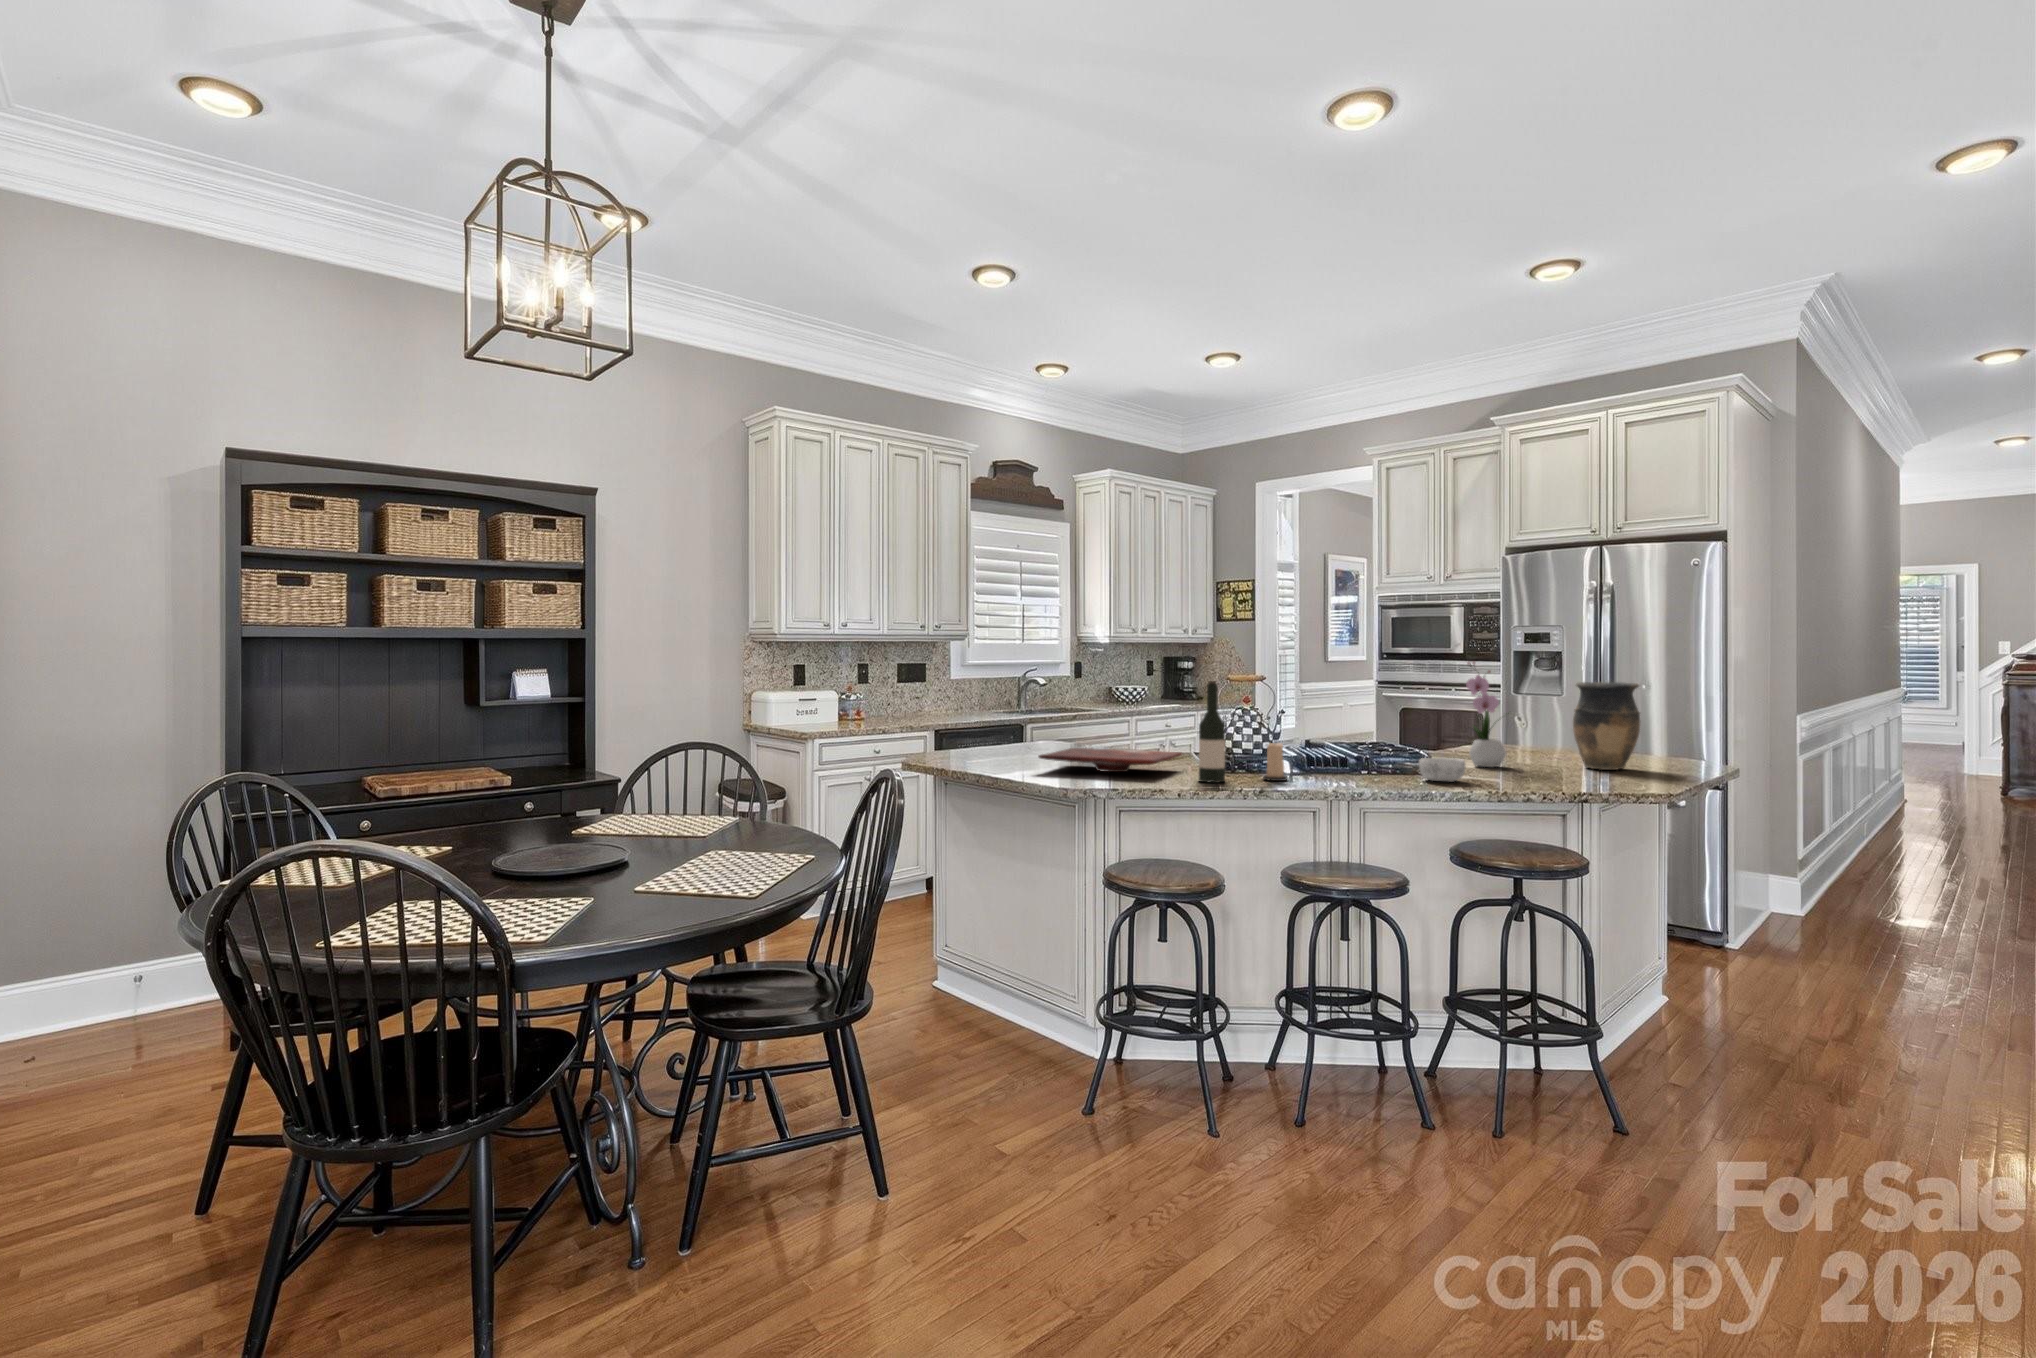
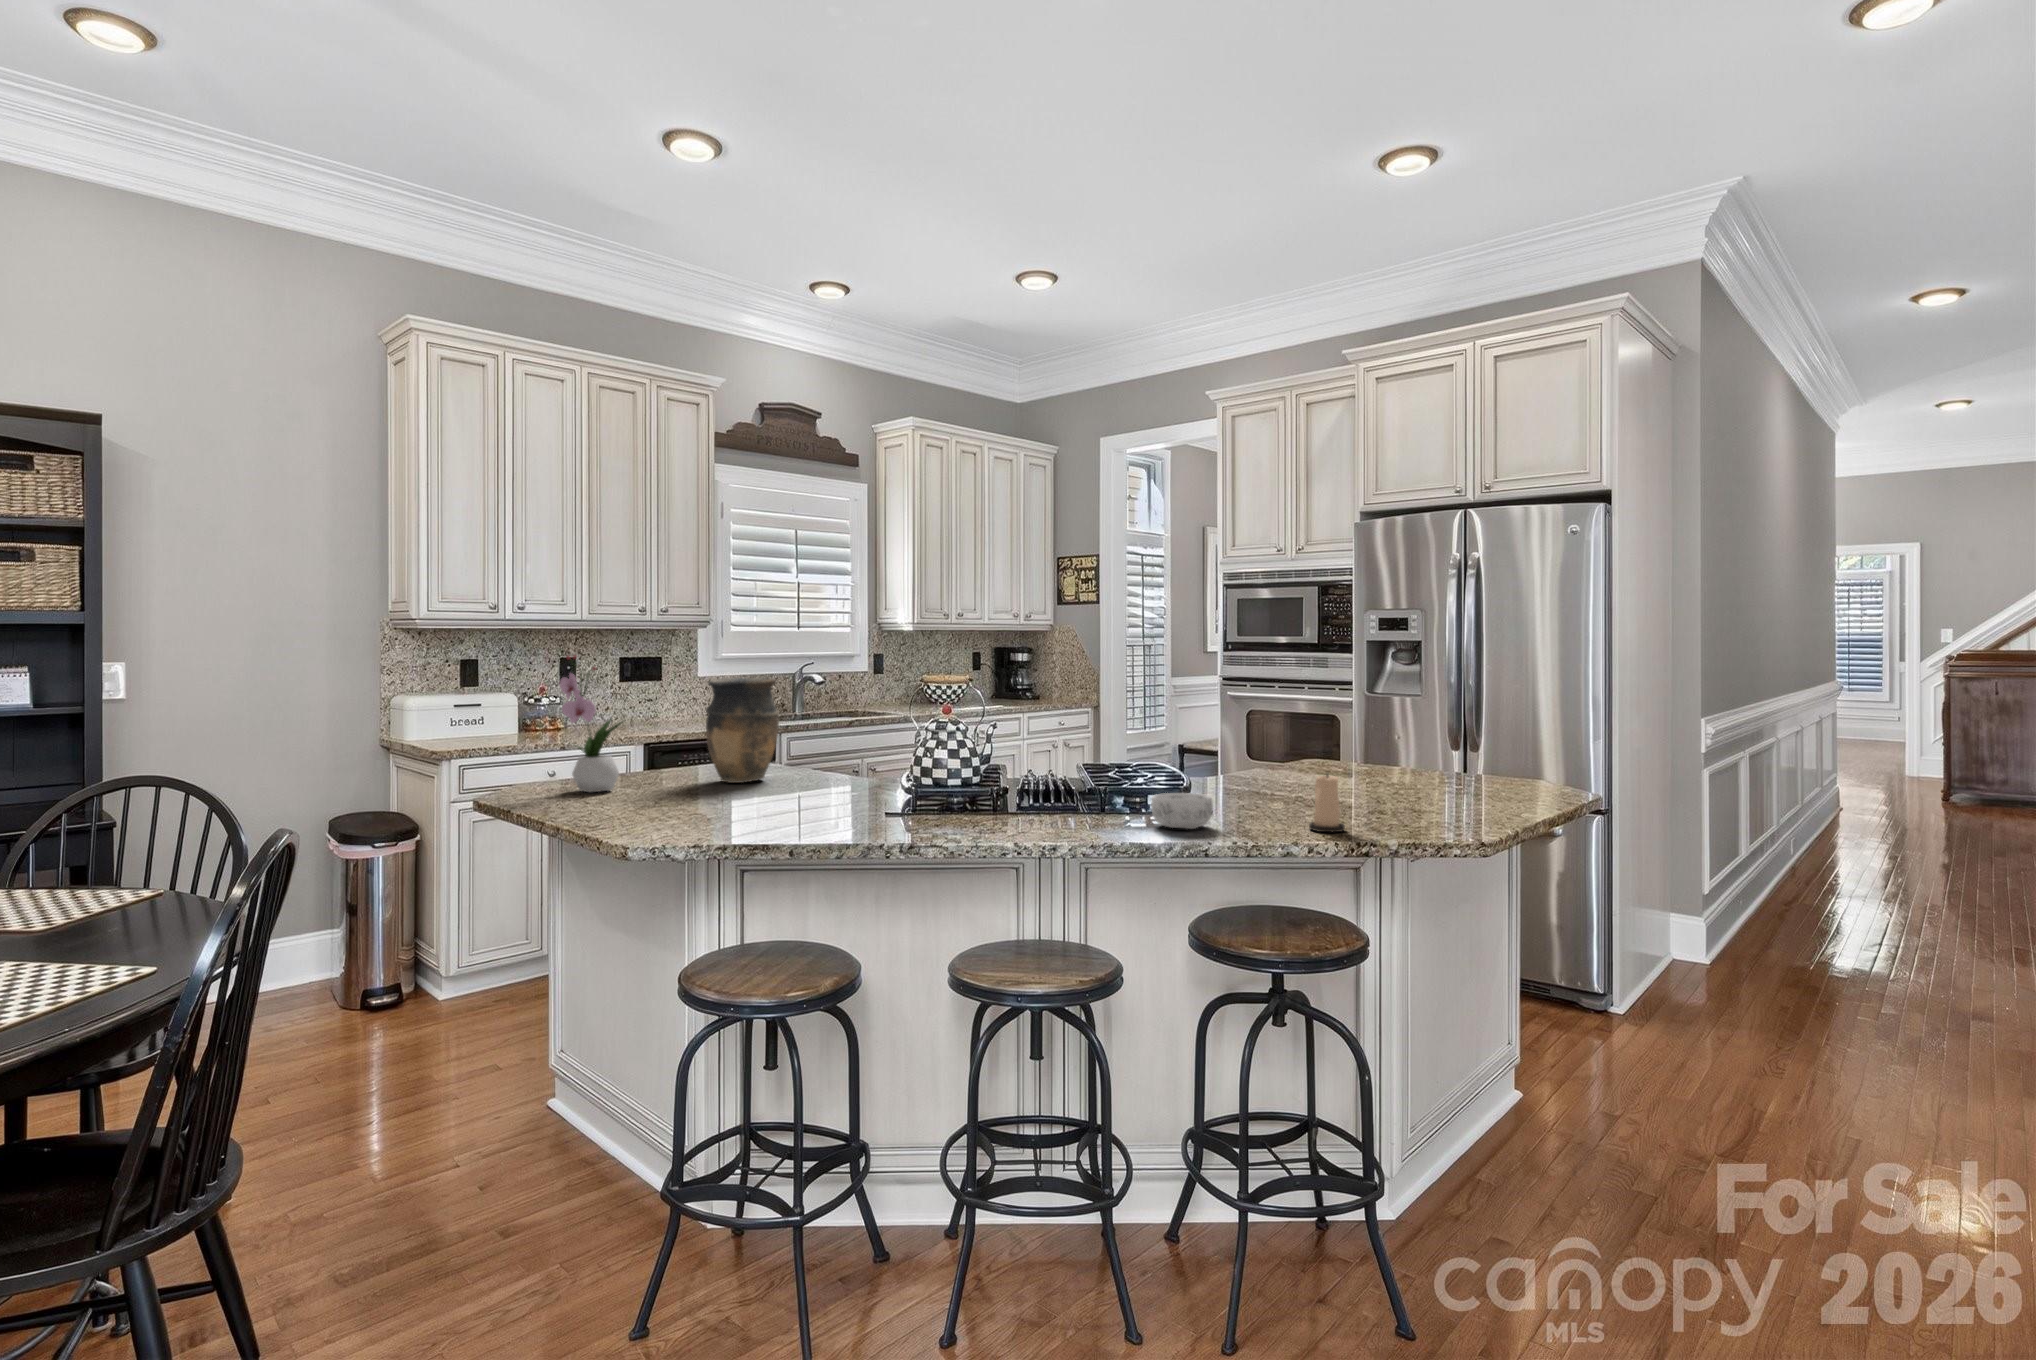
flower arrangement: present [1466,662,1506,767] -> present [559,655,623,792]
wine bottle: present [1199,681,1225,783] -> none [830,684,871,833]
vase: present [1573,682,1640,770] -> present [706,678,779,783]
candle: present [1263,742,1288,781] -> present [1309,773,1345,832]
cutting board: present [1038,748,1182,772] -> none [624,777,844,815]

